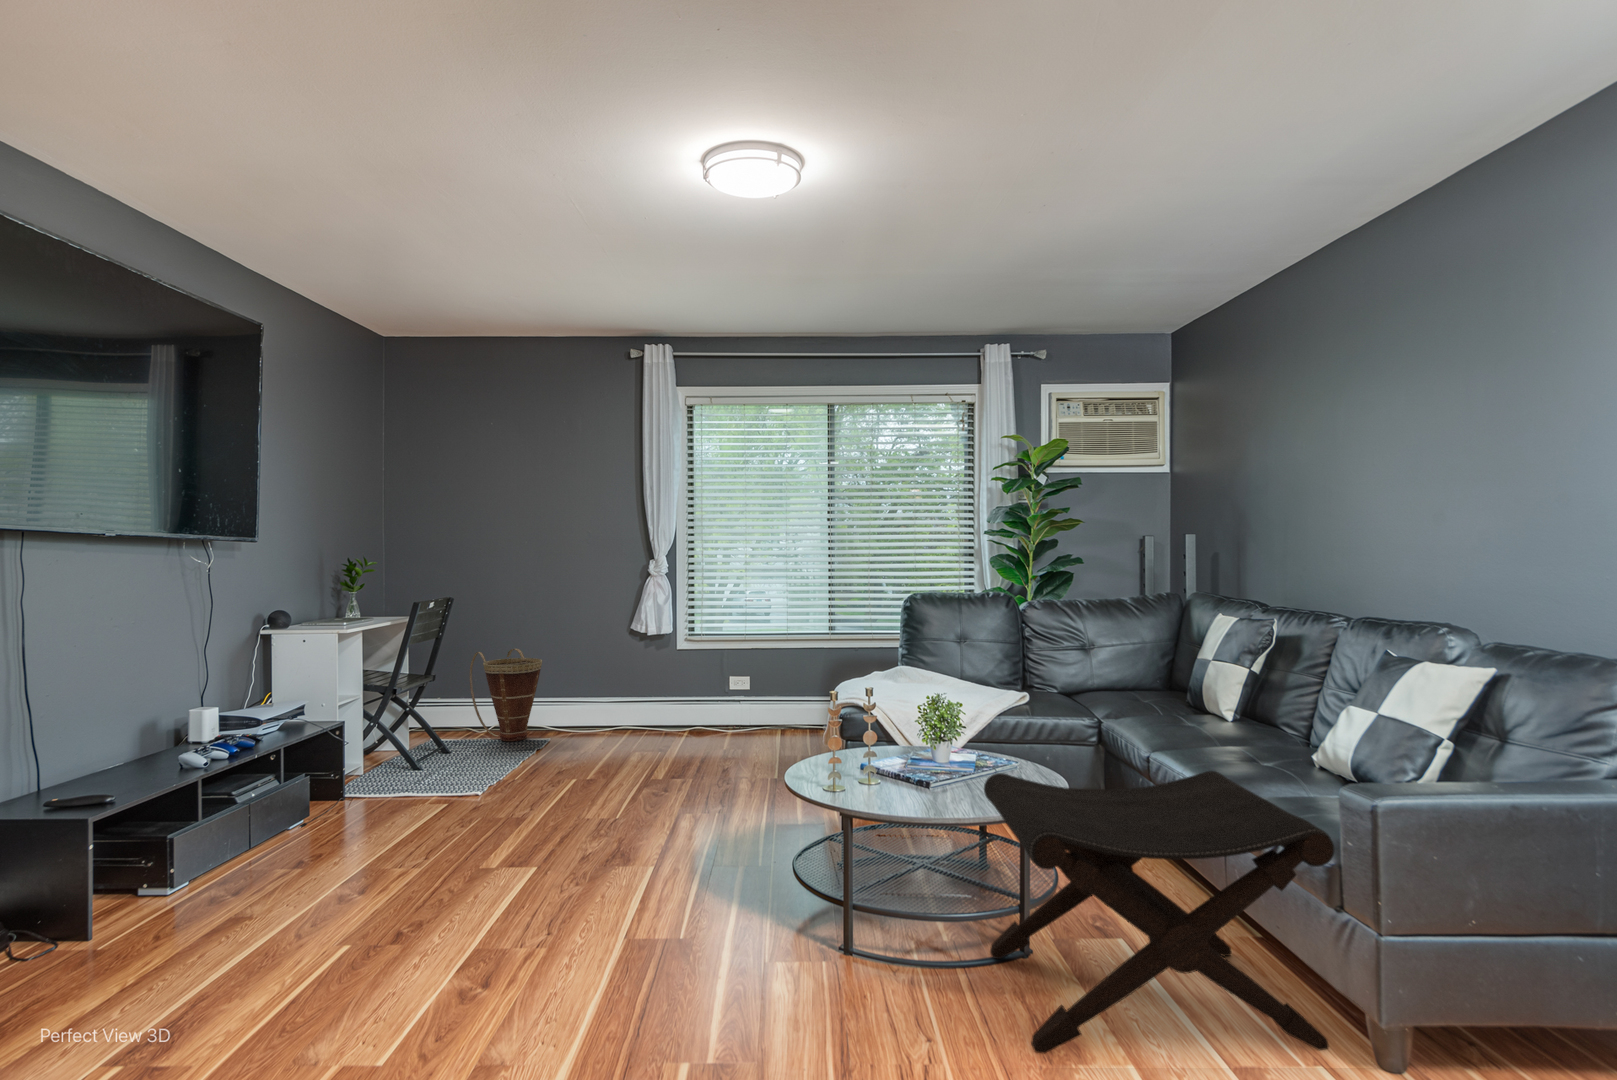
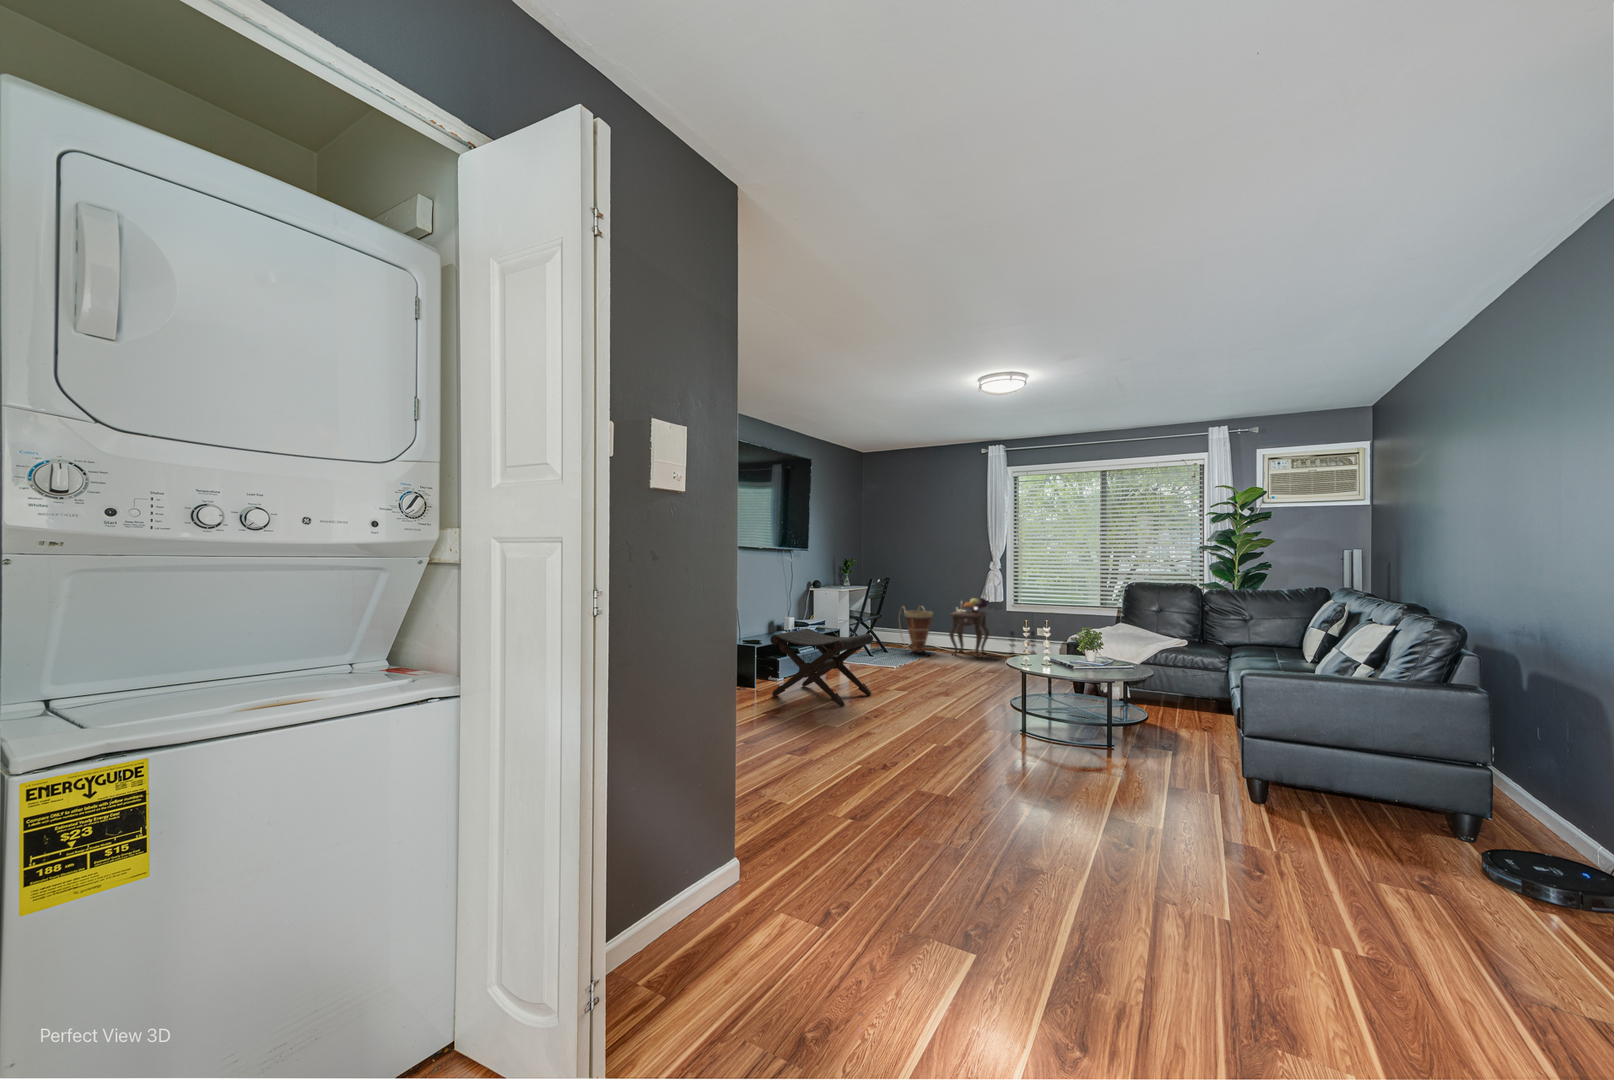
side table: none [577,623,650,739] -> present [949,598,989,657]
footstool: present [984,771,1334,1054] -> present [770,629,873,706]

